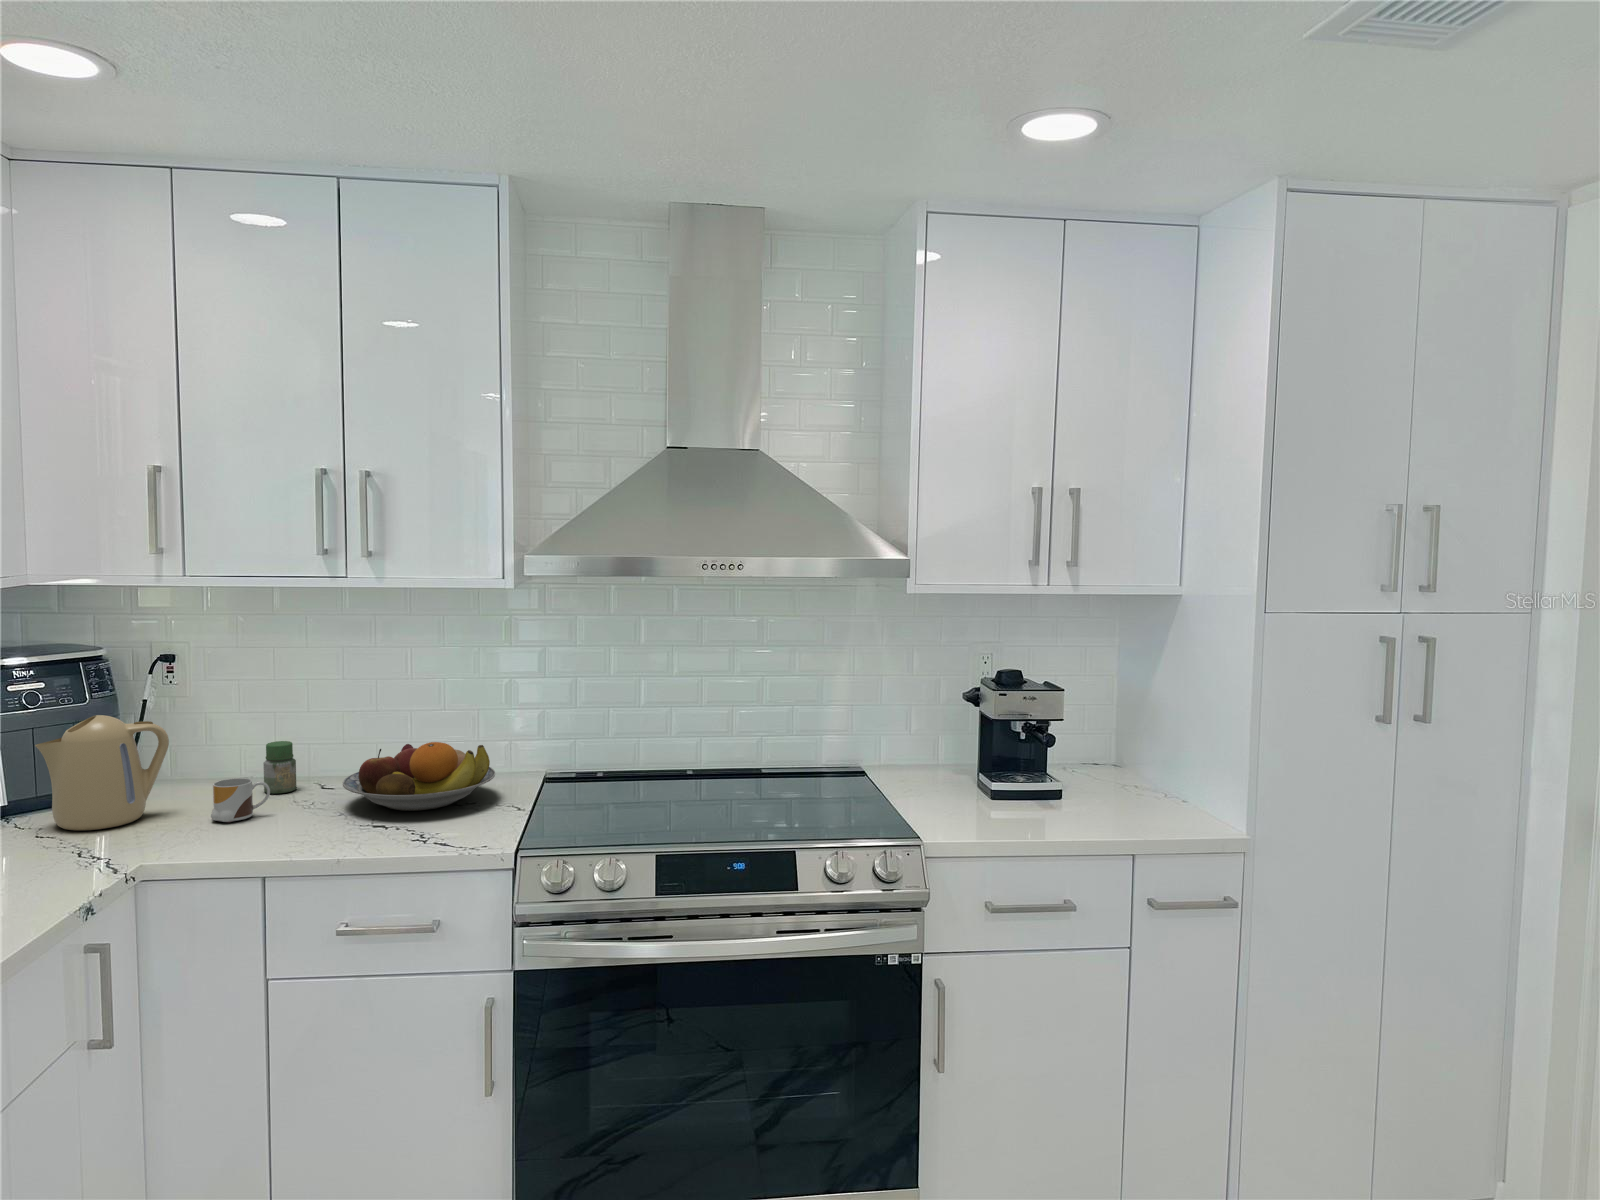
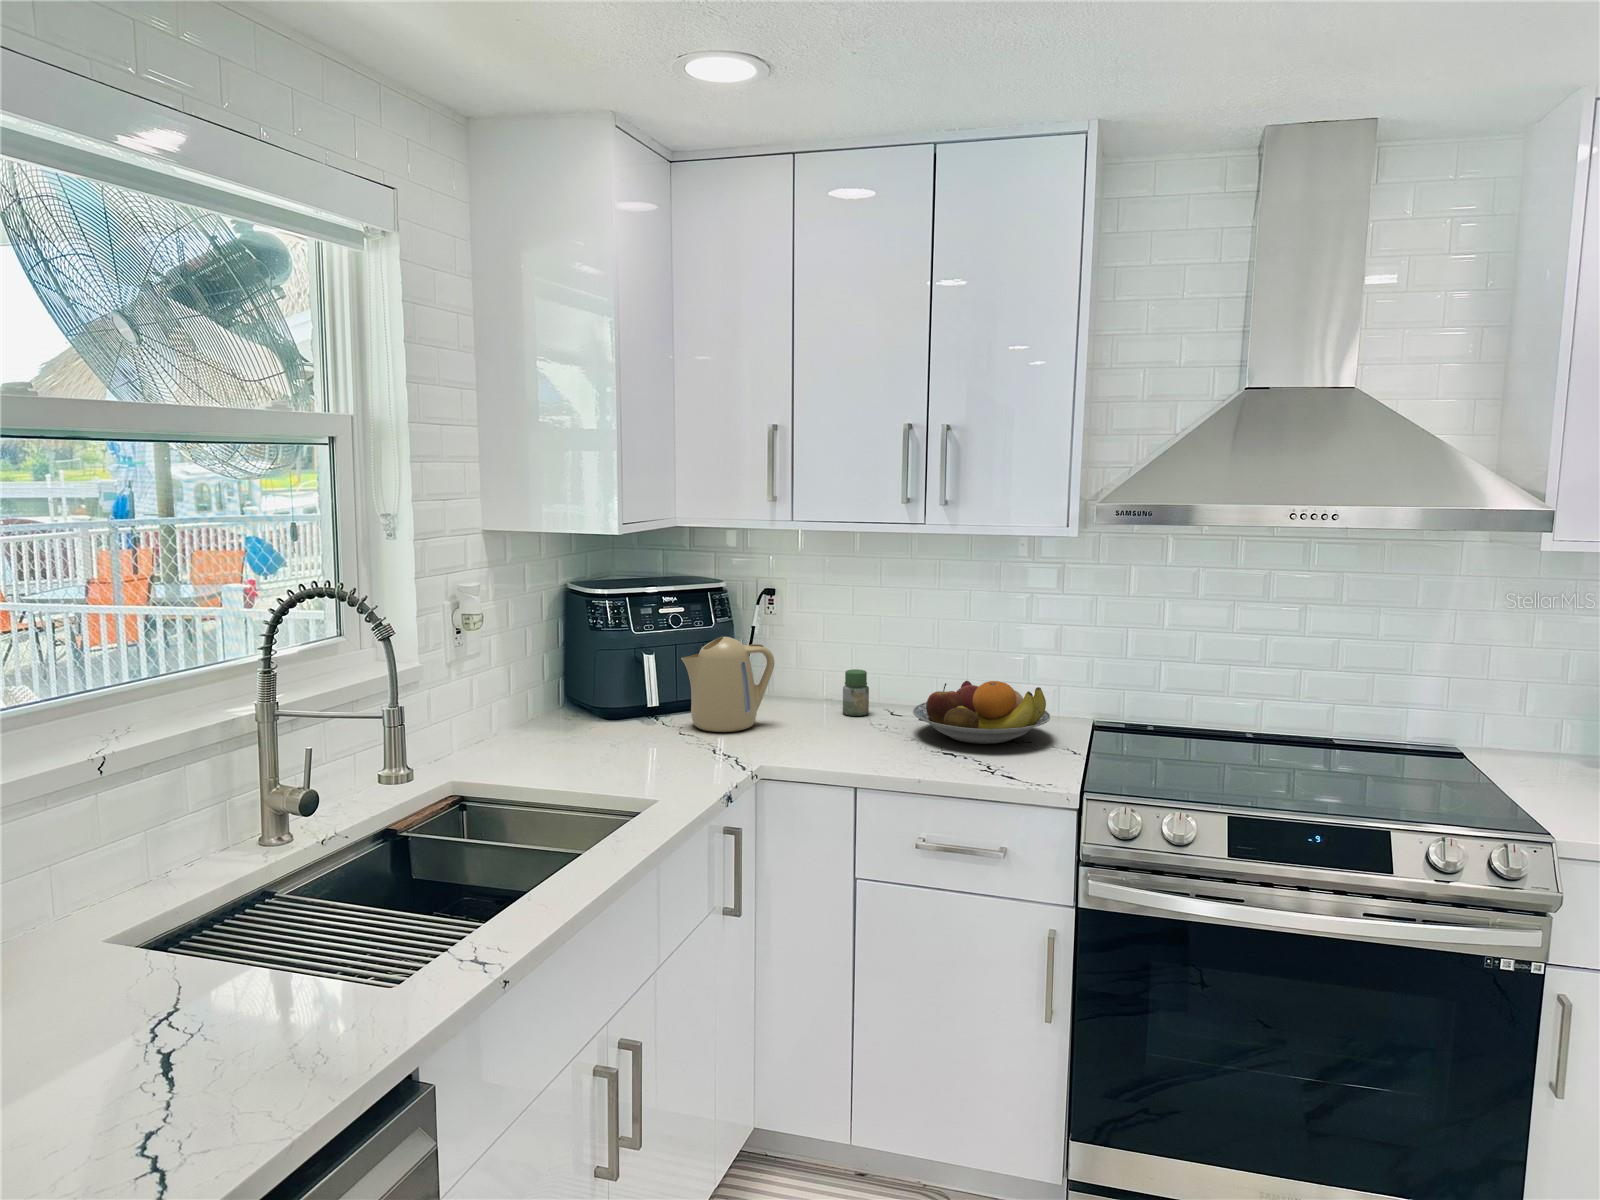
mug: present [211,778,270,822] -> none [808,699,854,737]

